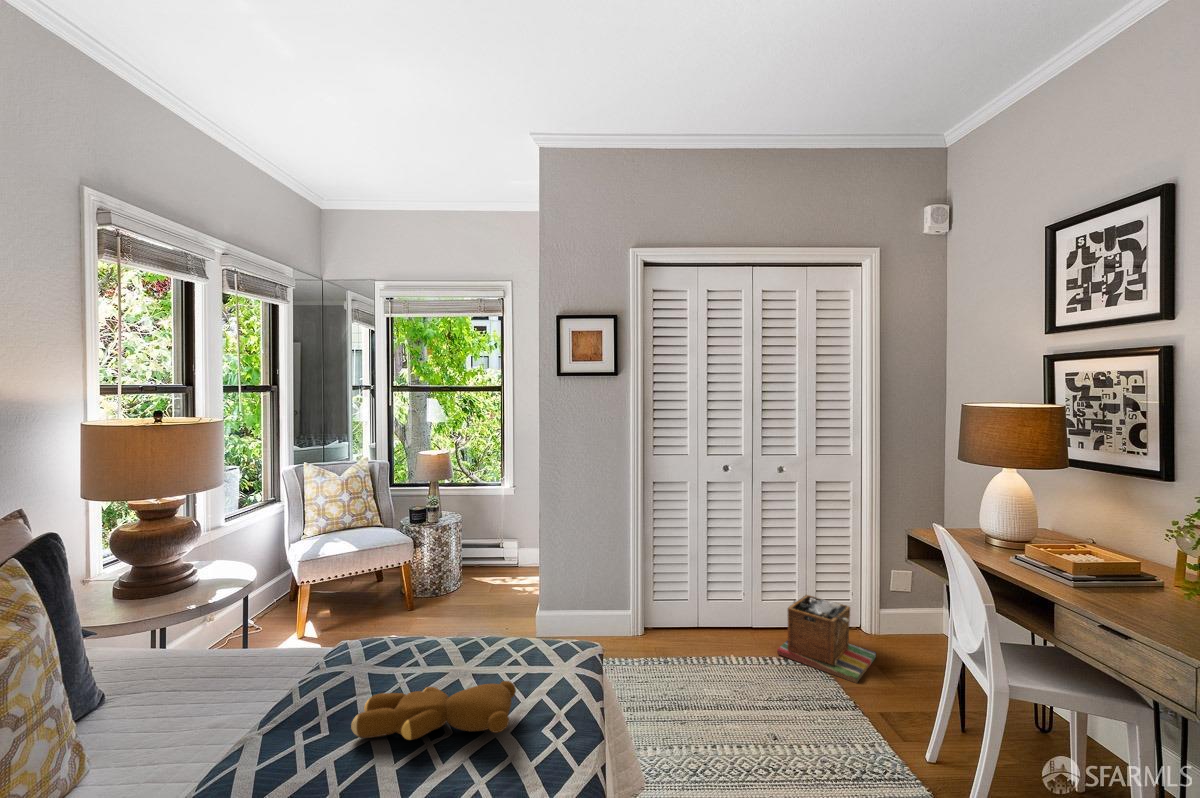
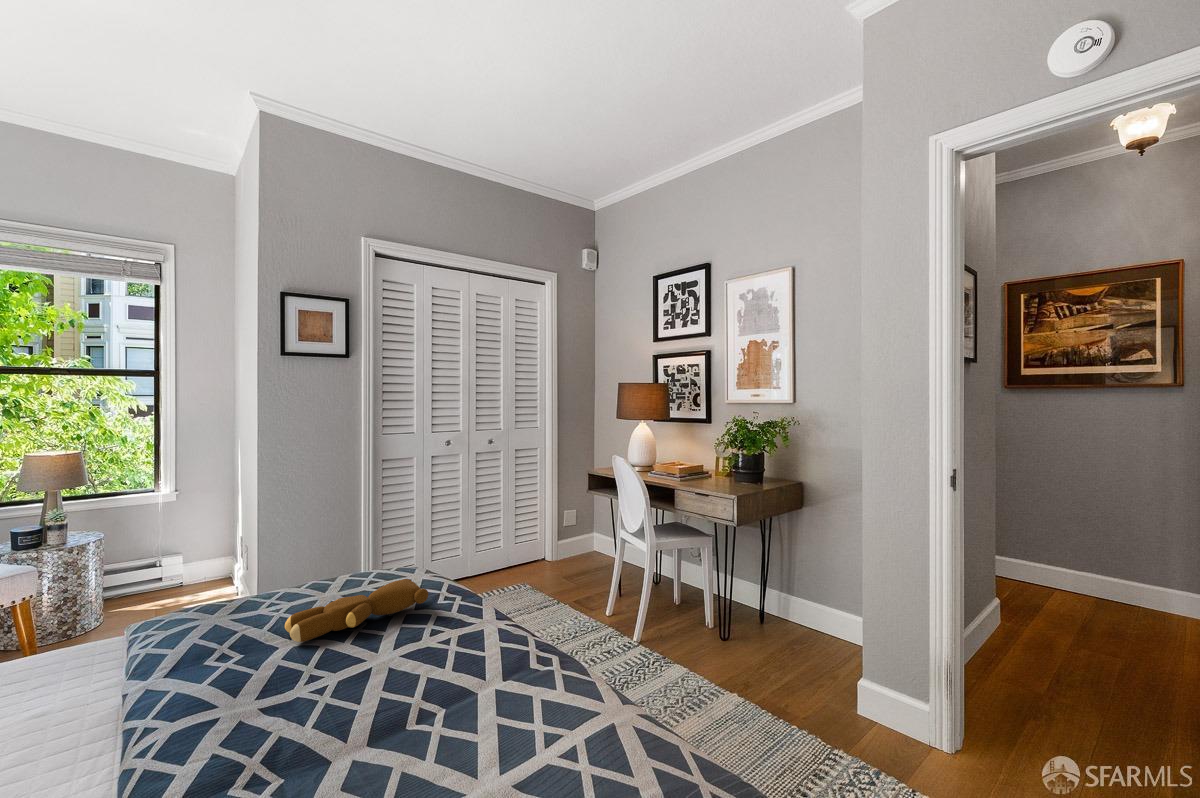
laundry basket: present [777,595,876,683] -> none [497,539,562,590]

